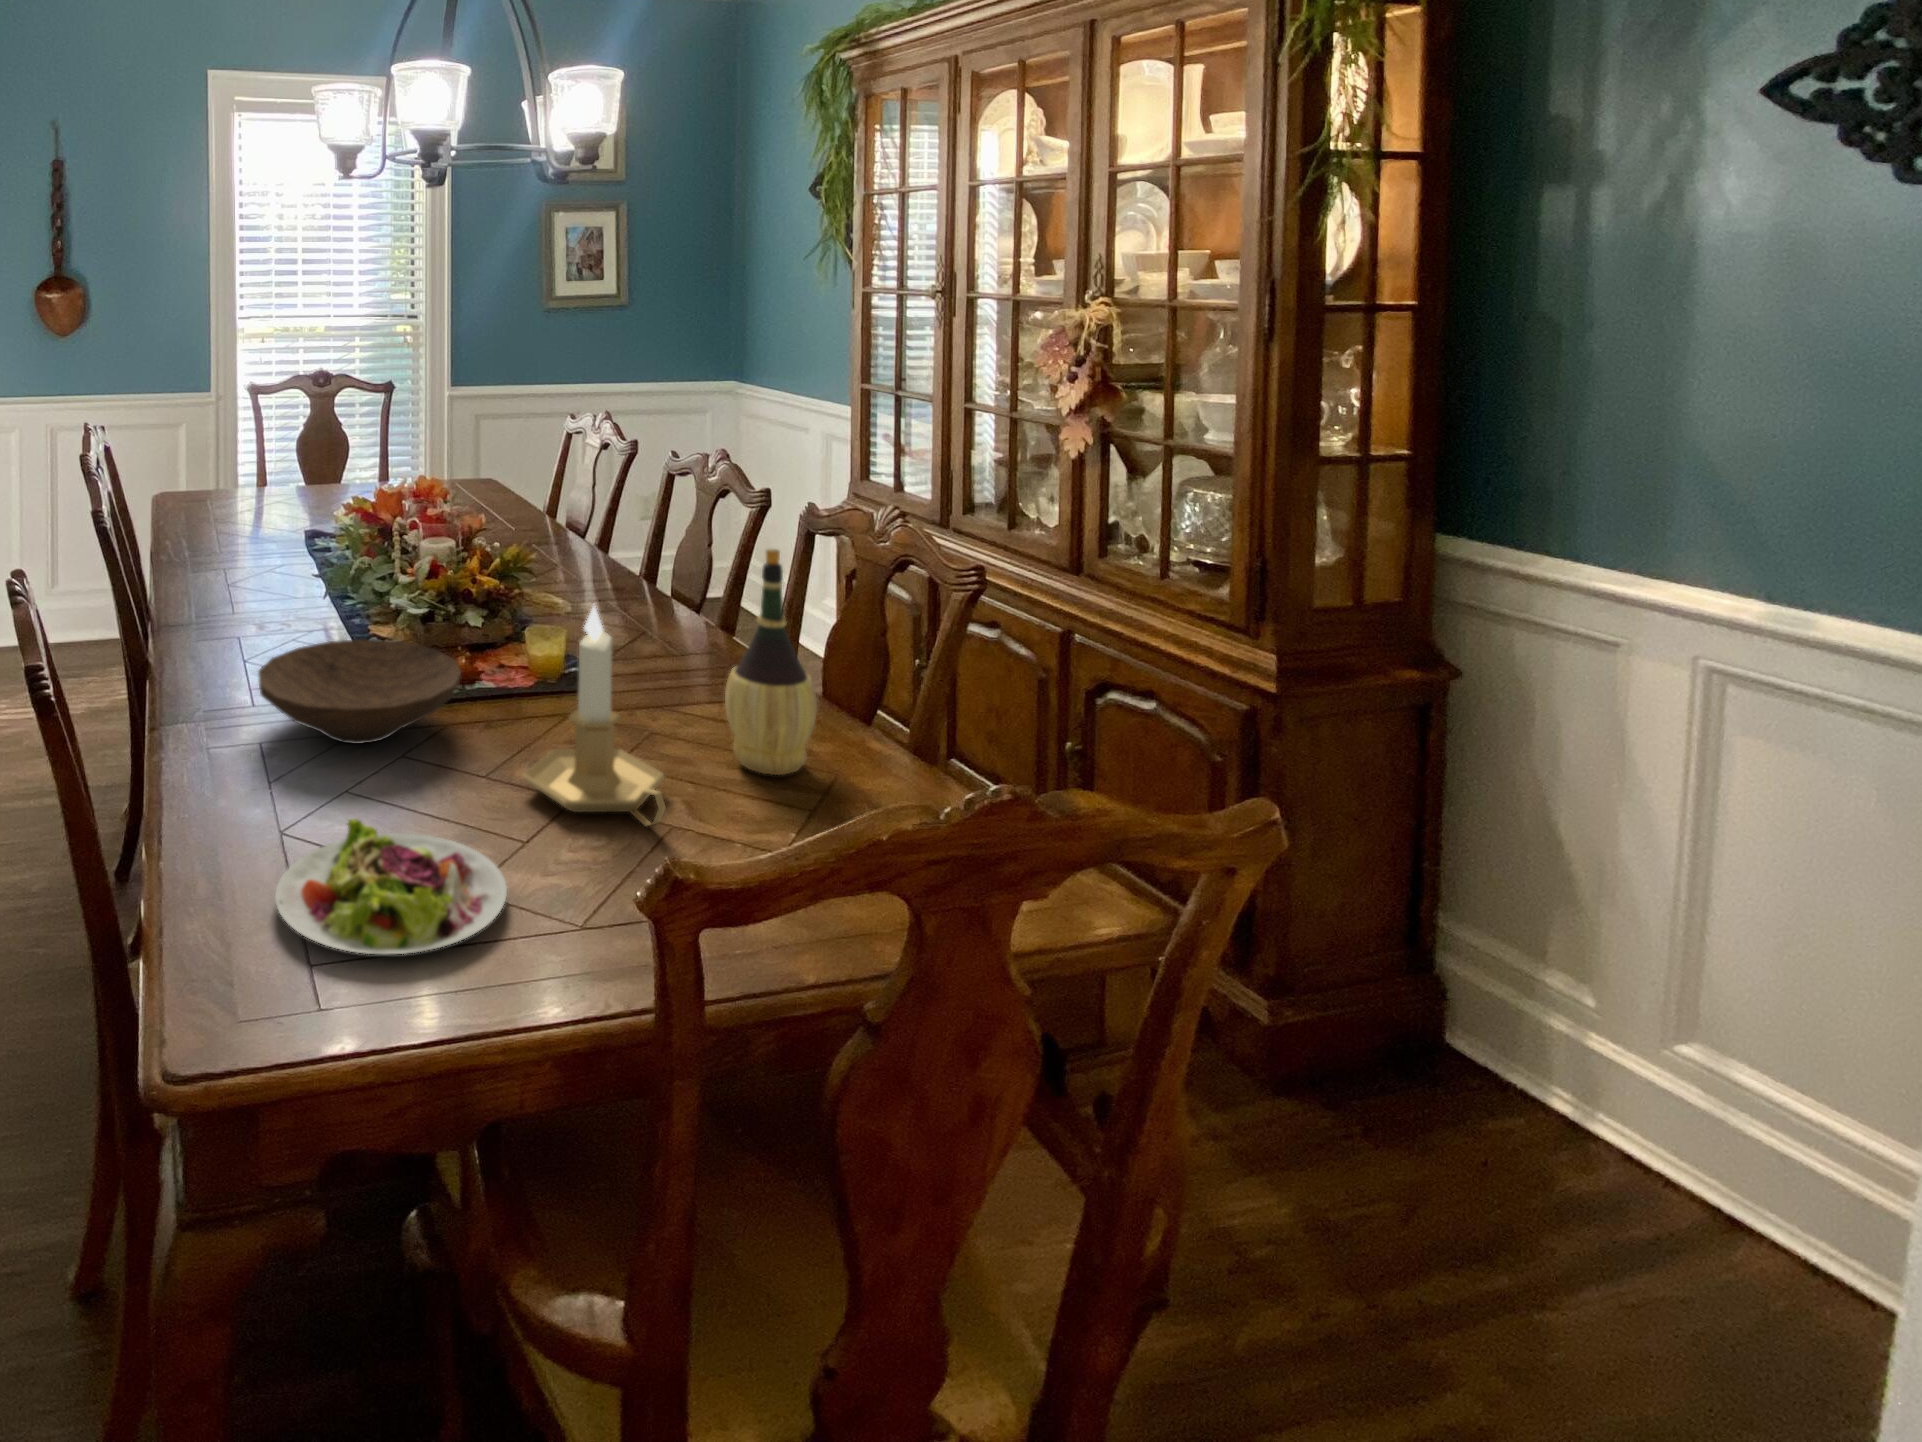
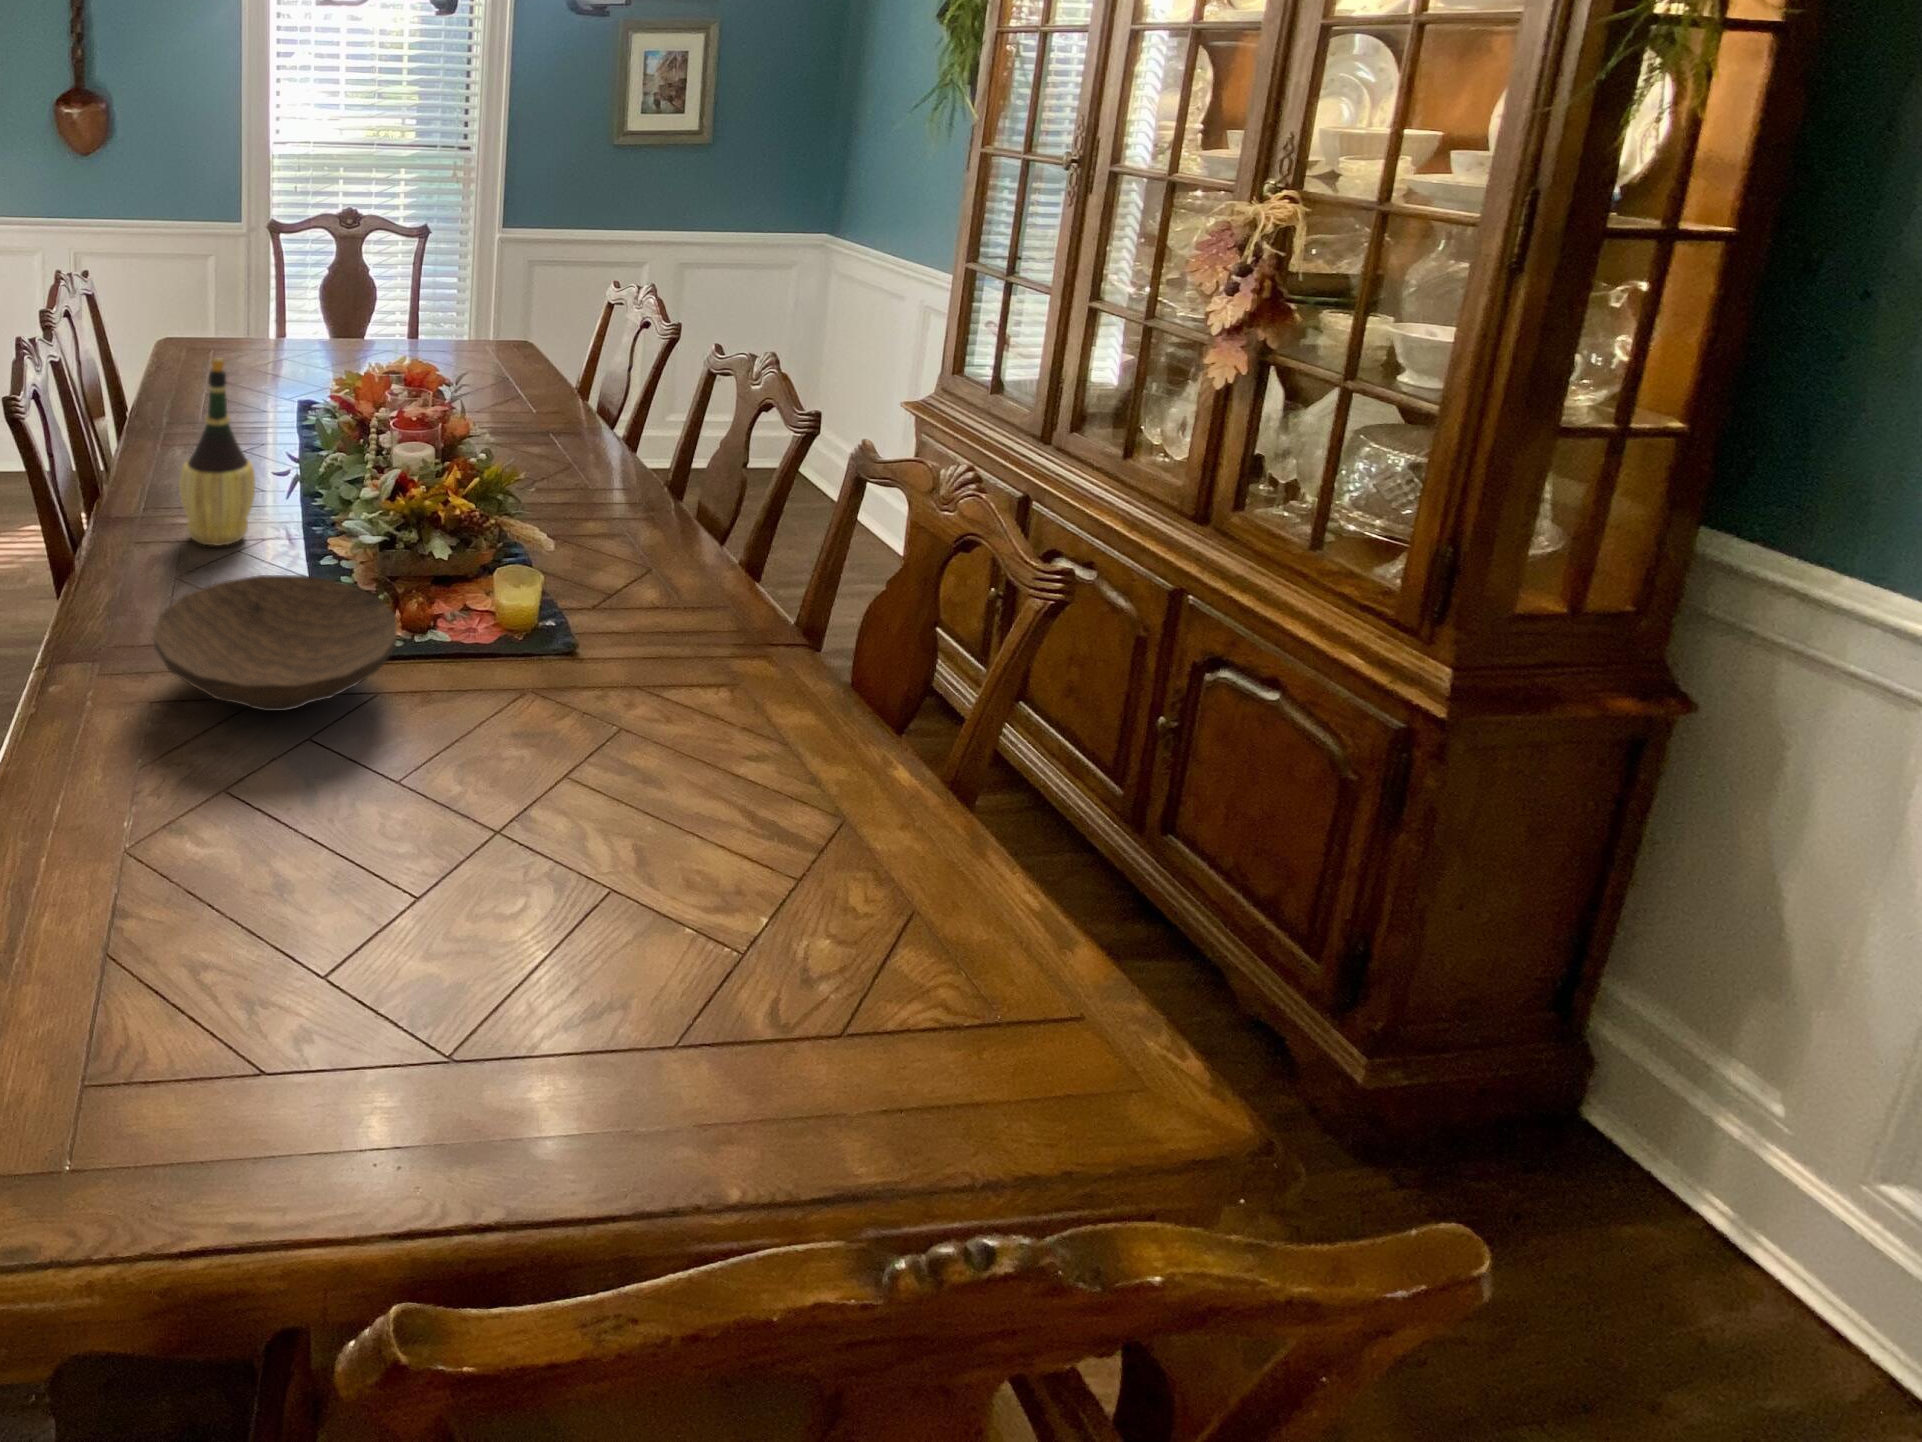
wine bottle: present [725,549,817,775] -> present [179,358,255,546]
candlestick: present [523,606,666,826] -> none [443,594,622,878]
salad plate: present [275,819,507,954] -> none [87,847,380,1071]

